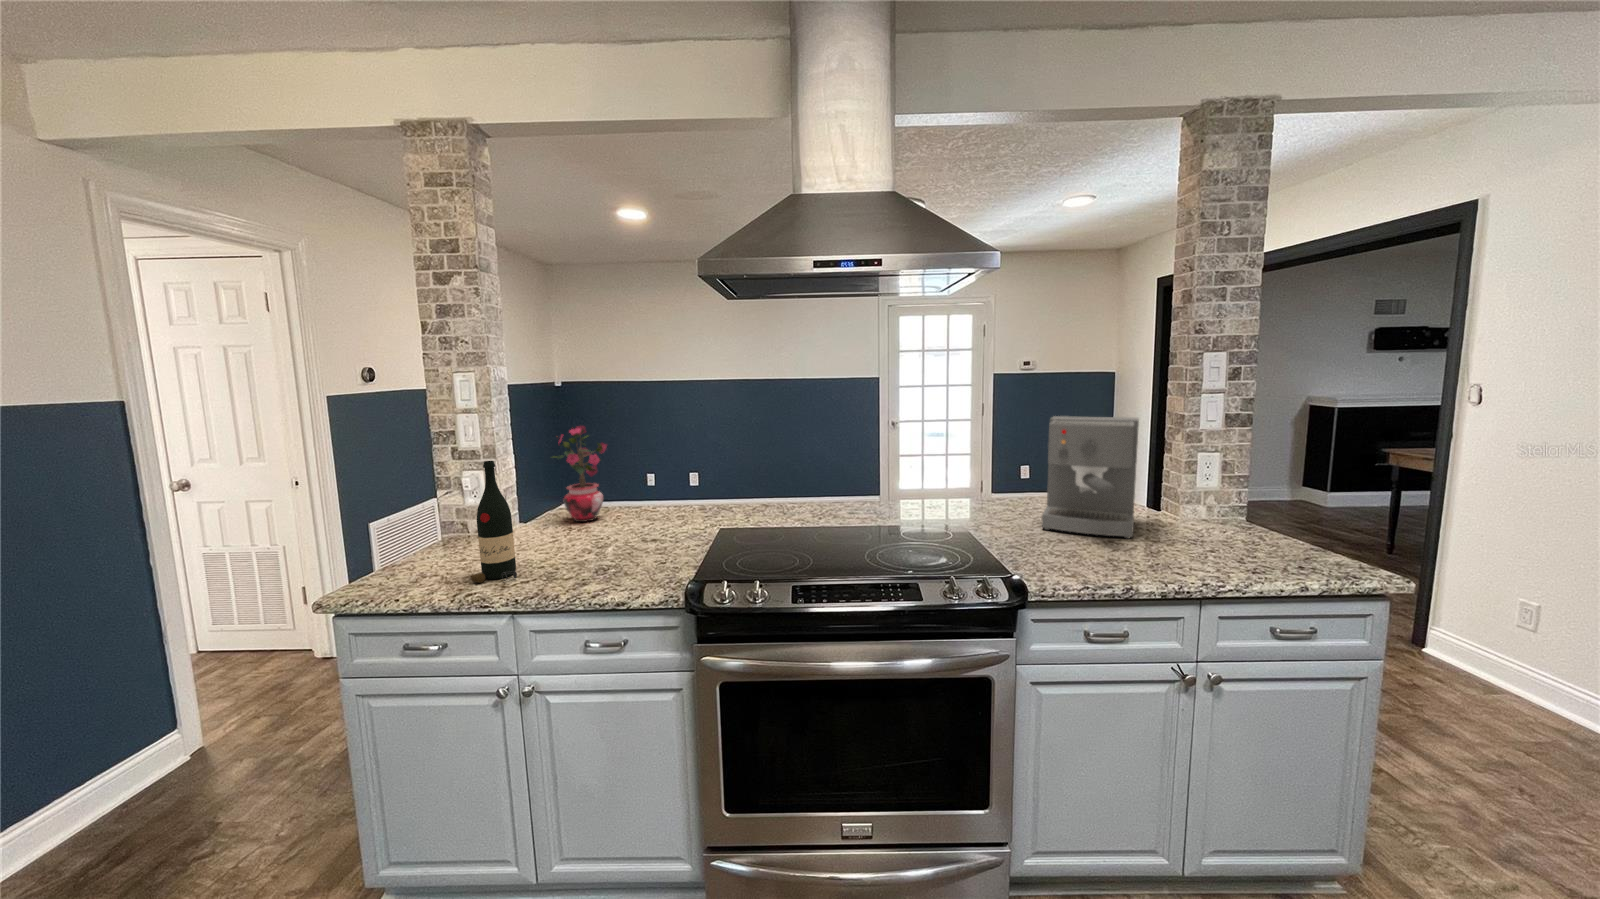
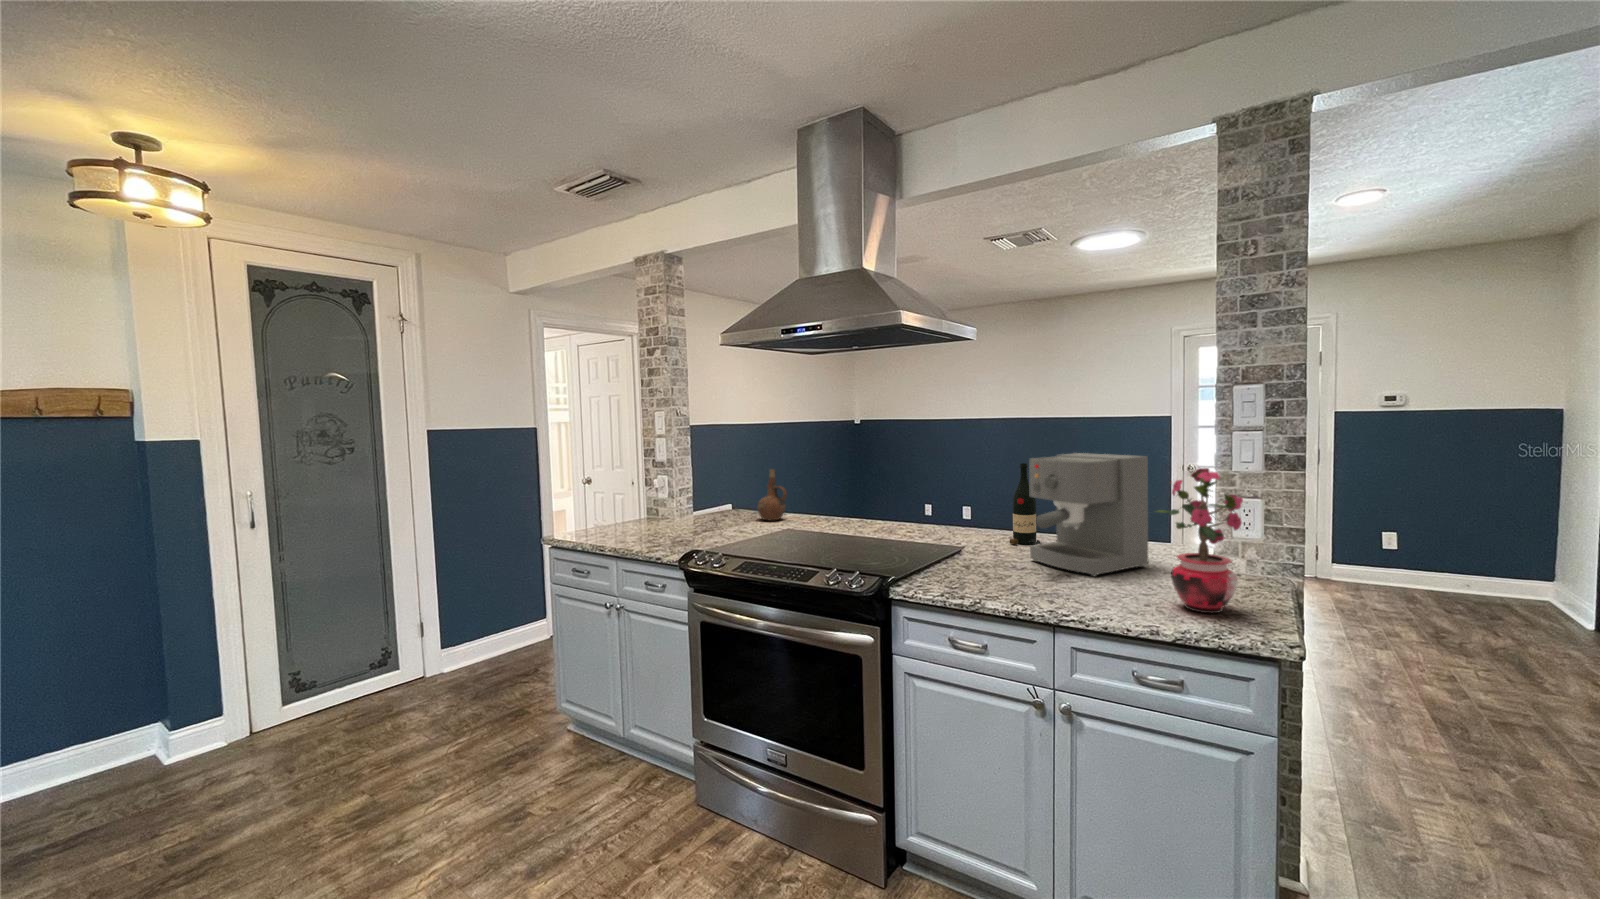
potted plant: present [556,426,607,522] -> present [1159,468,1243,613]
ceramic pitcher: none [635,449,675,518] -> present [757,469,787,521]
wine bottle: present [472,461,517,583] -> present [1010,463,1040,545]

